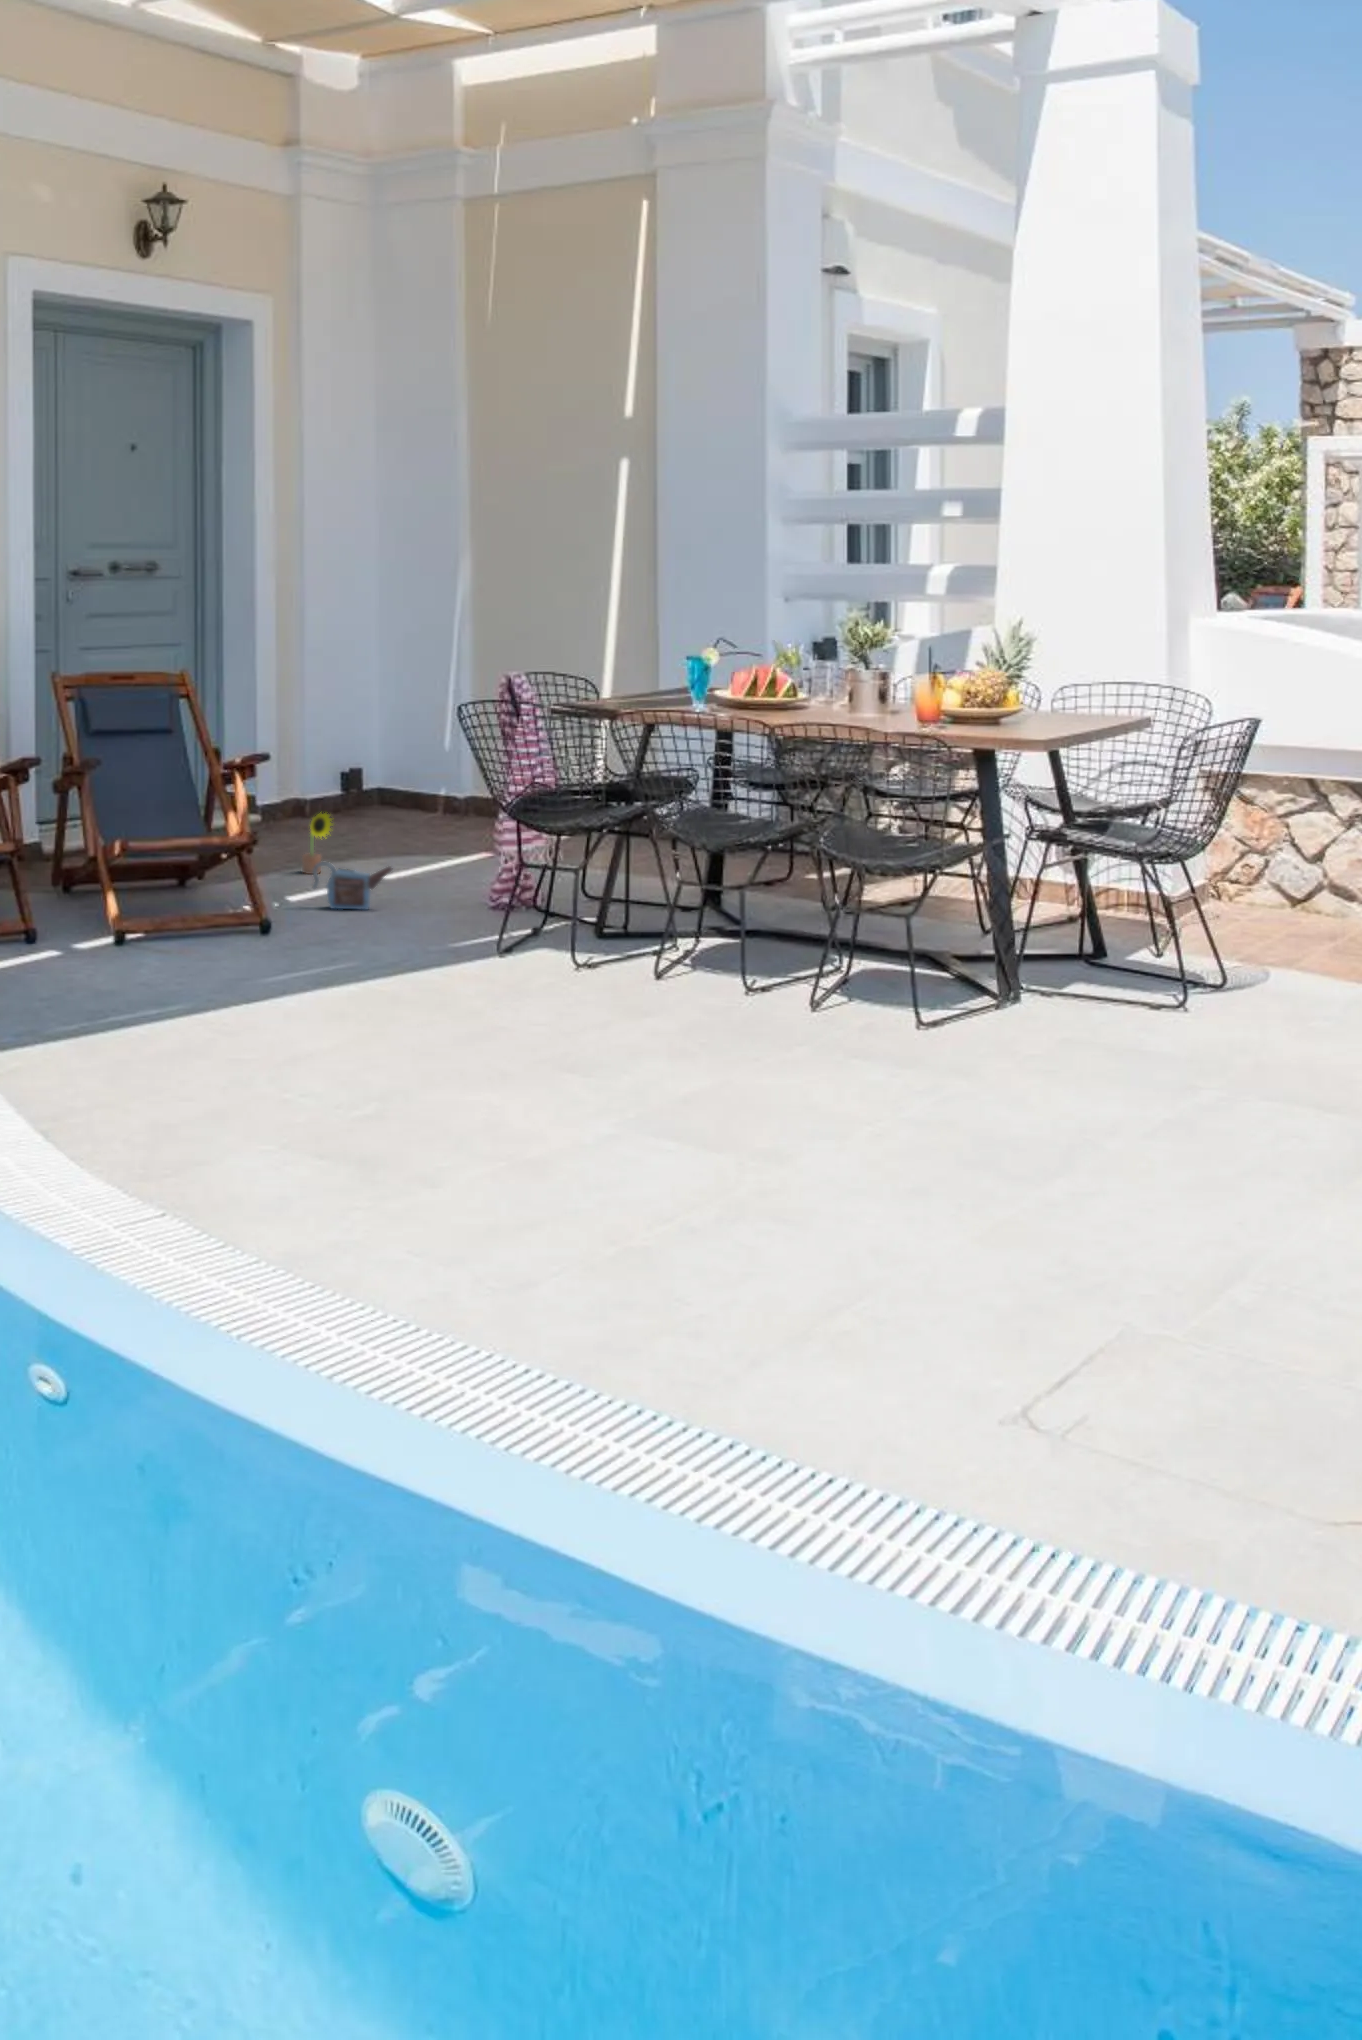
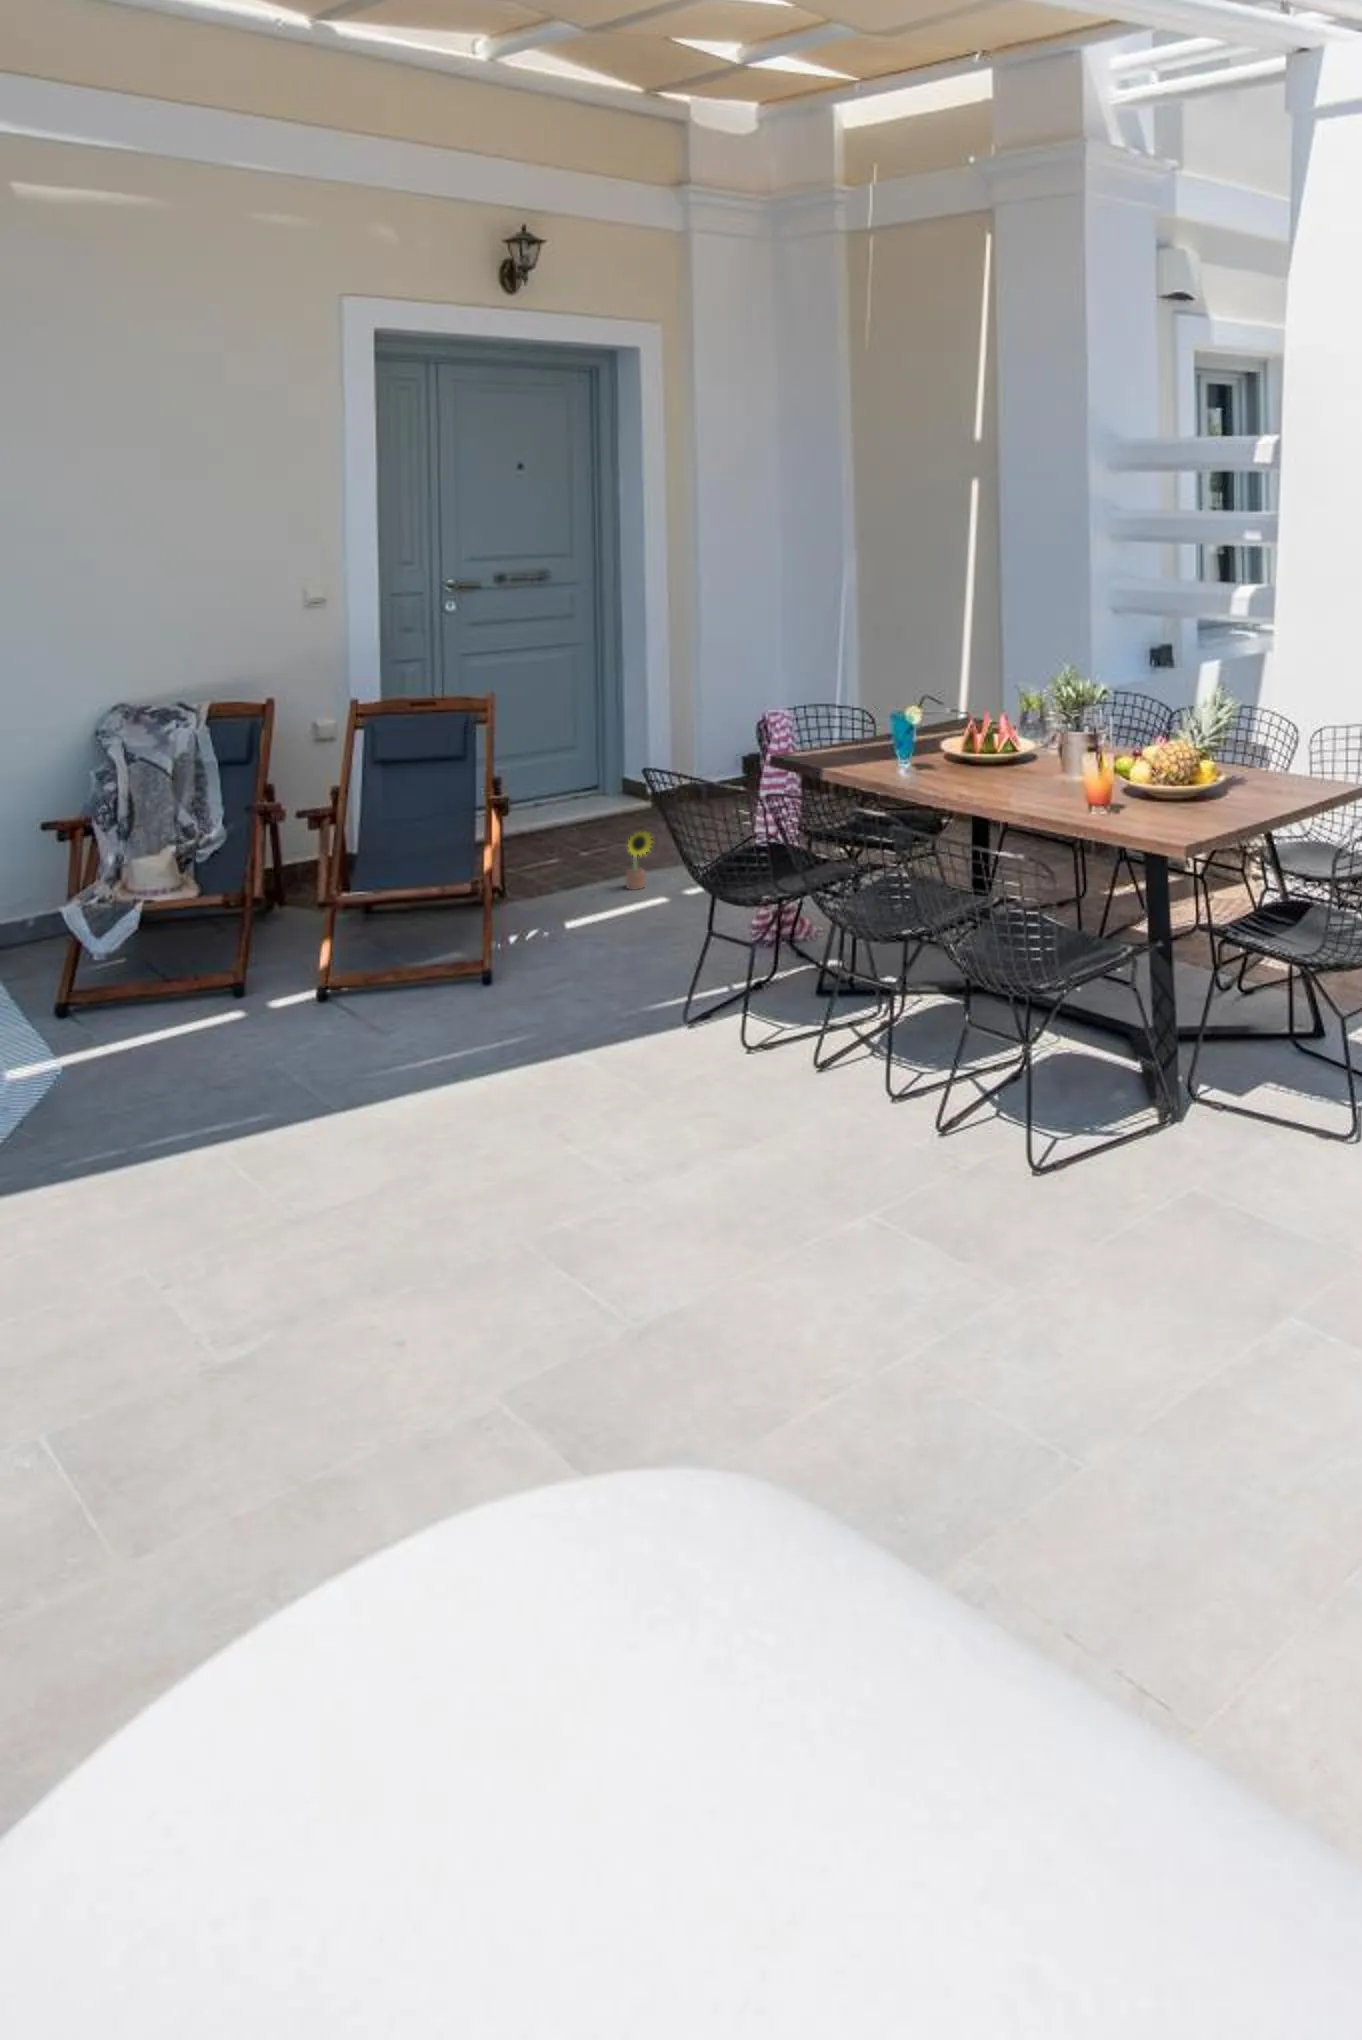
watering can: present [313,862,392,910] -> none [581,898,658,946]

